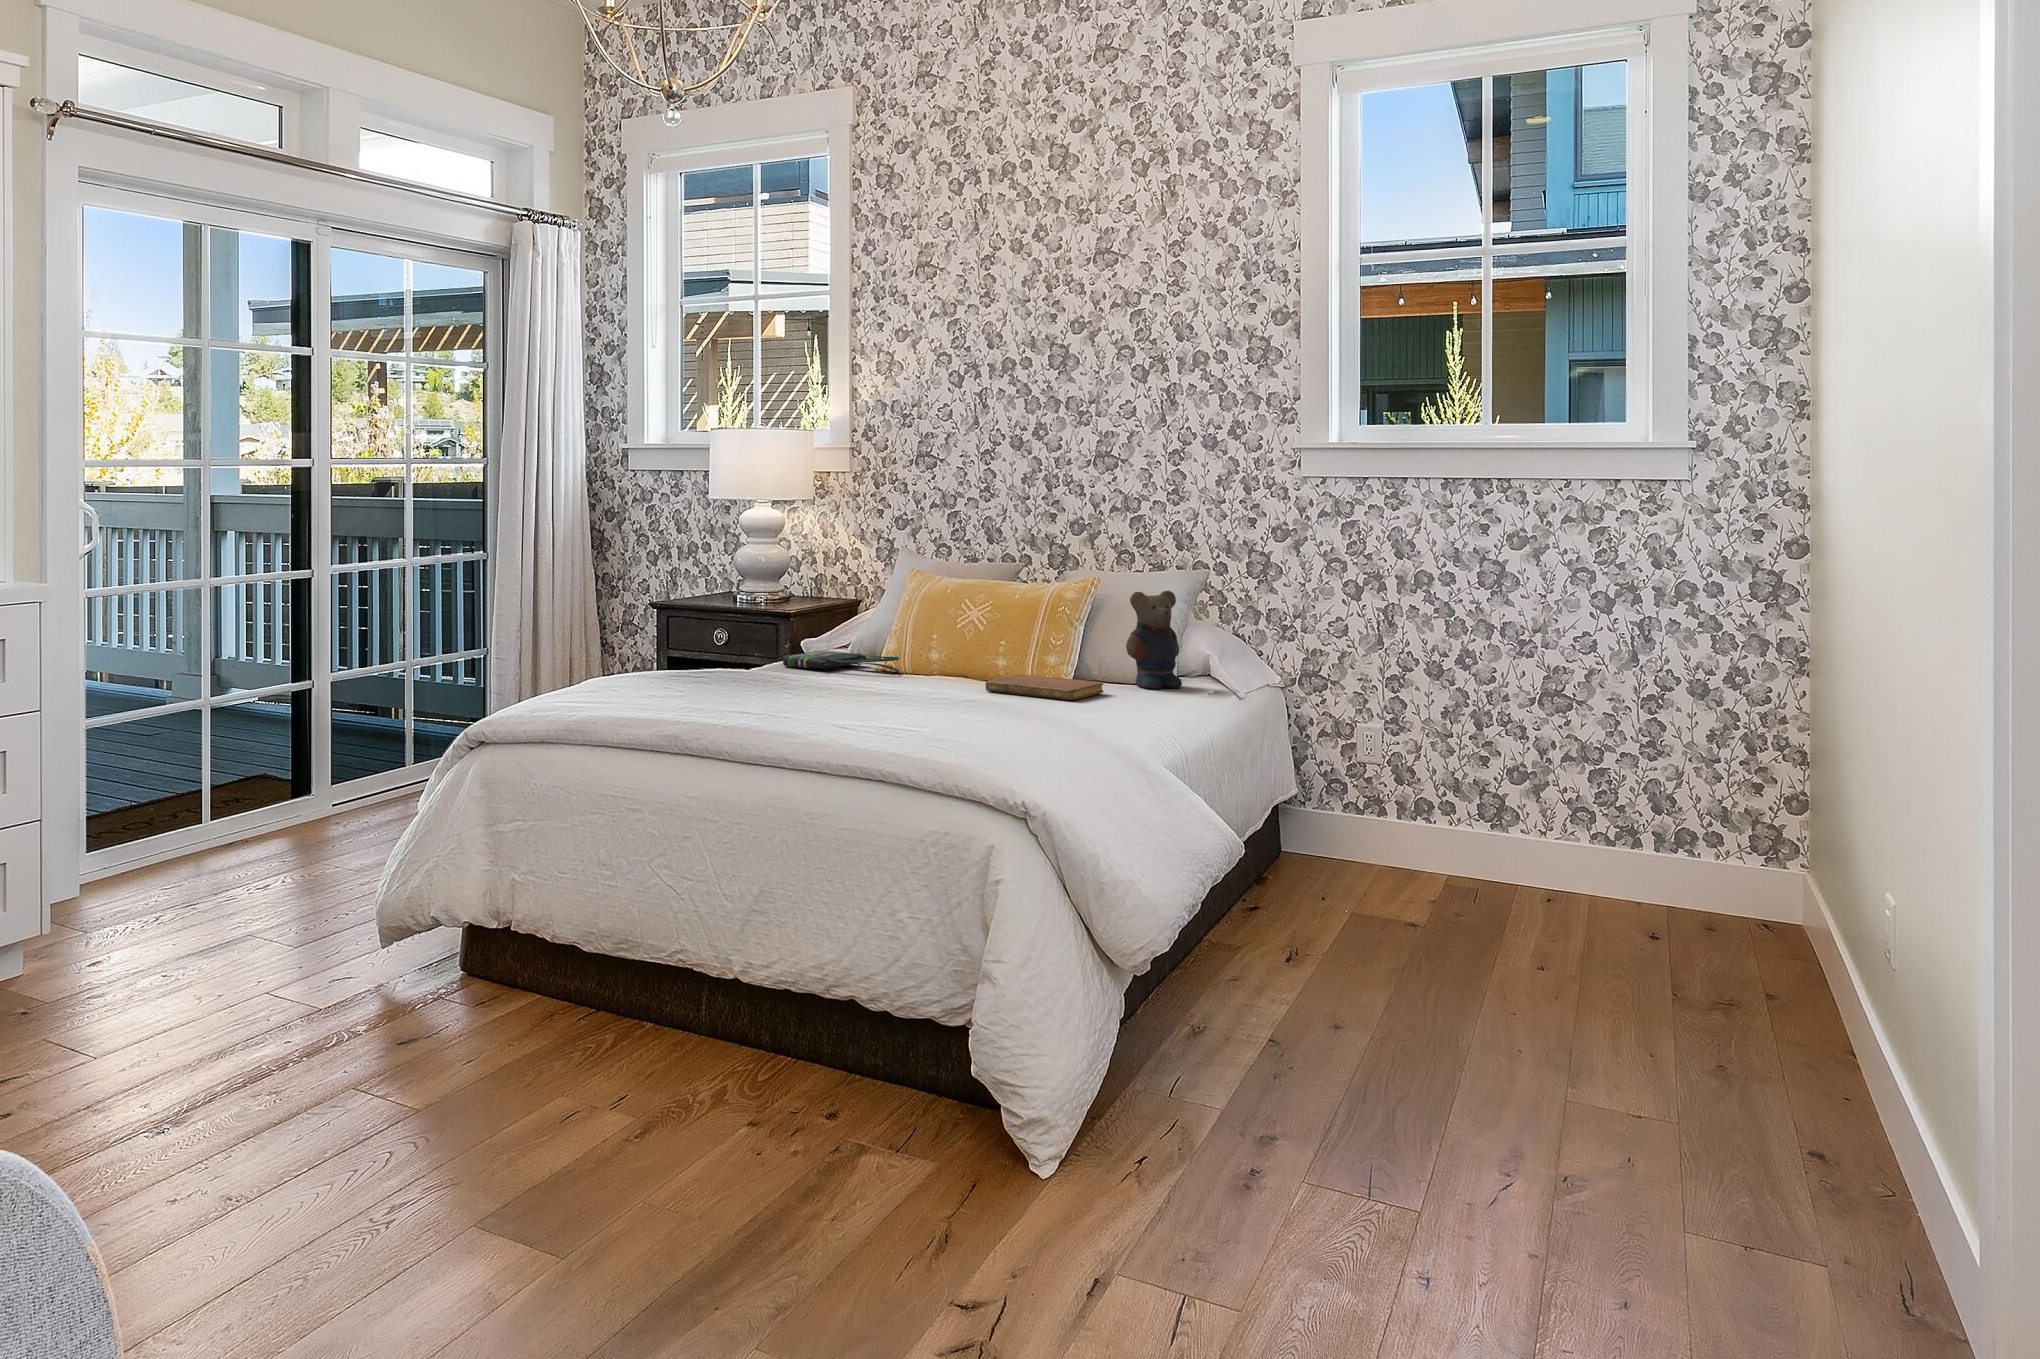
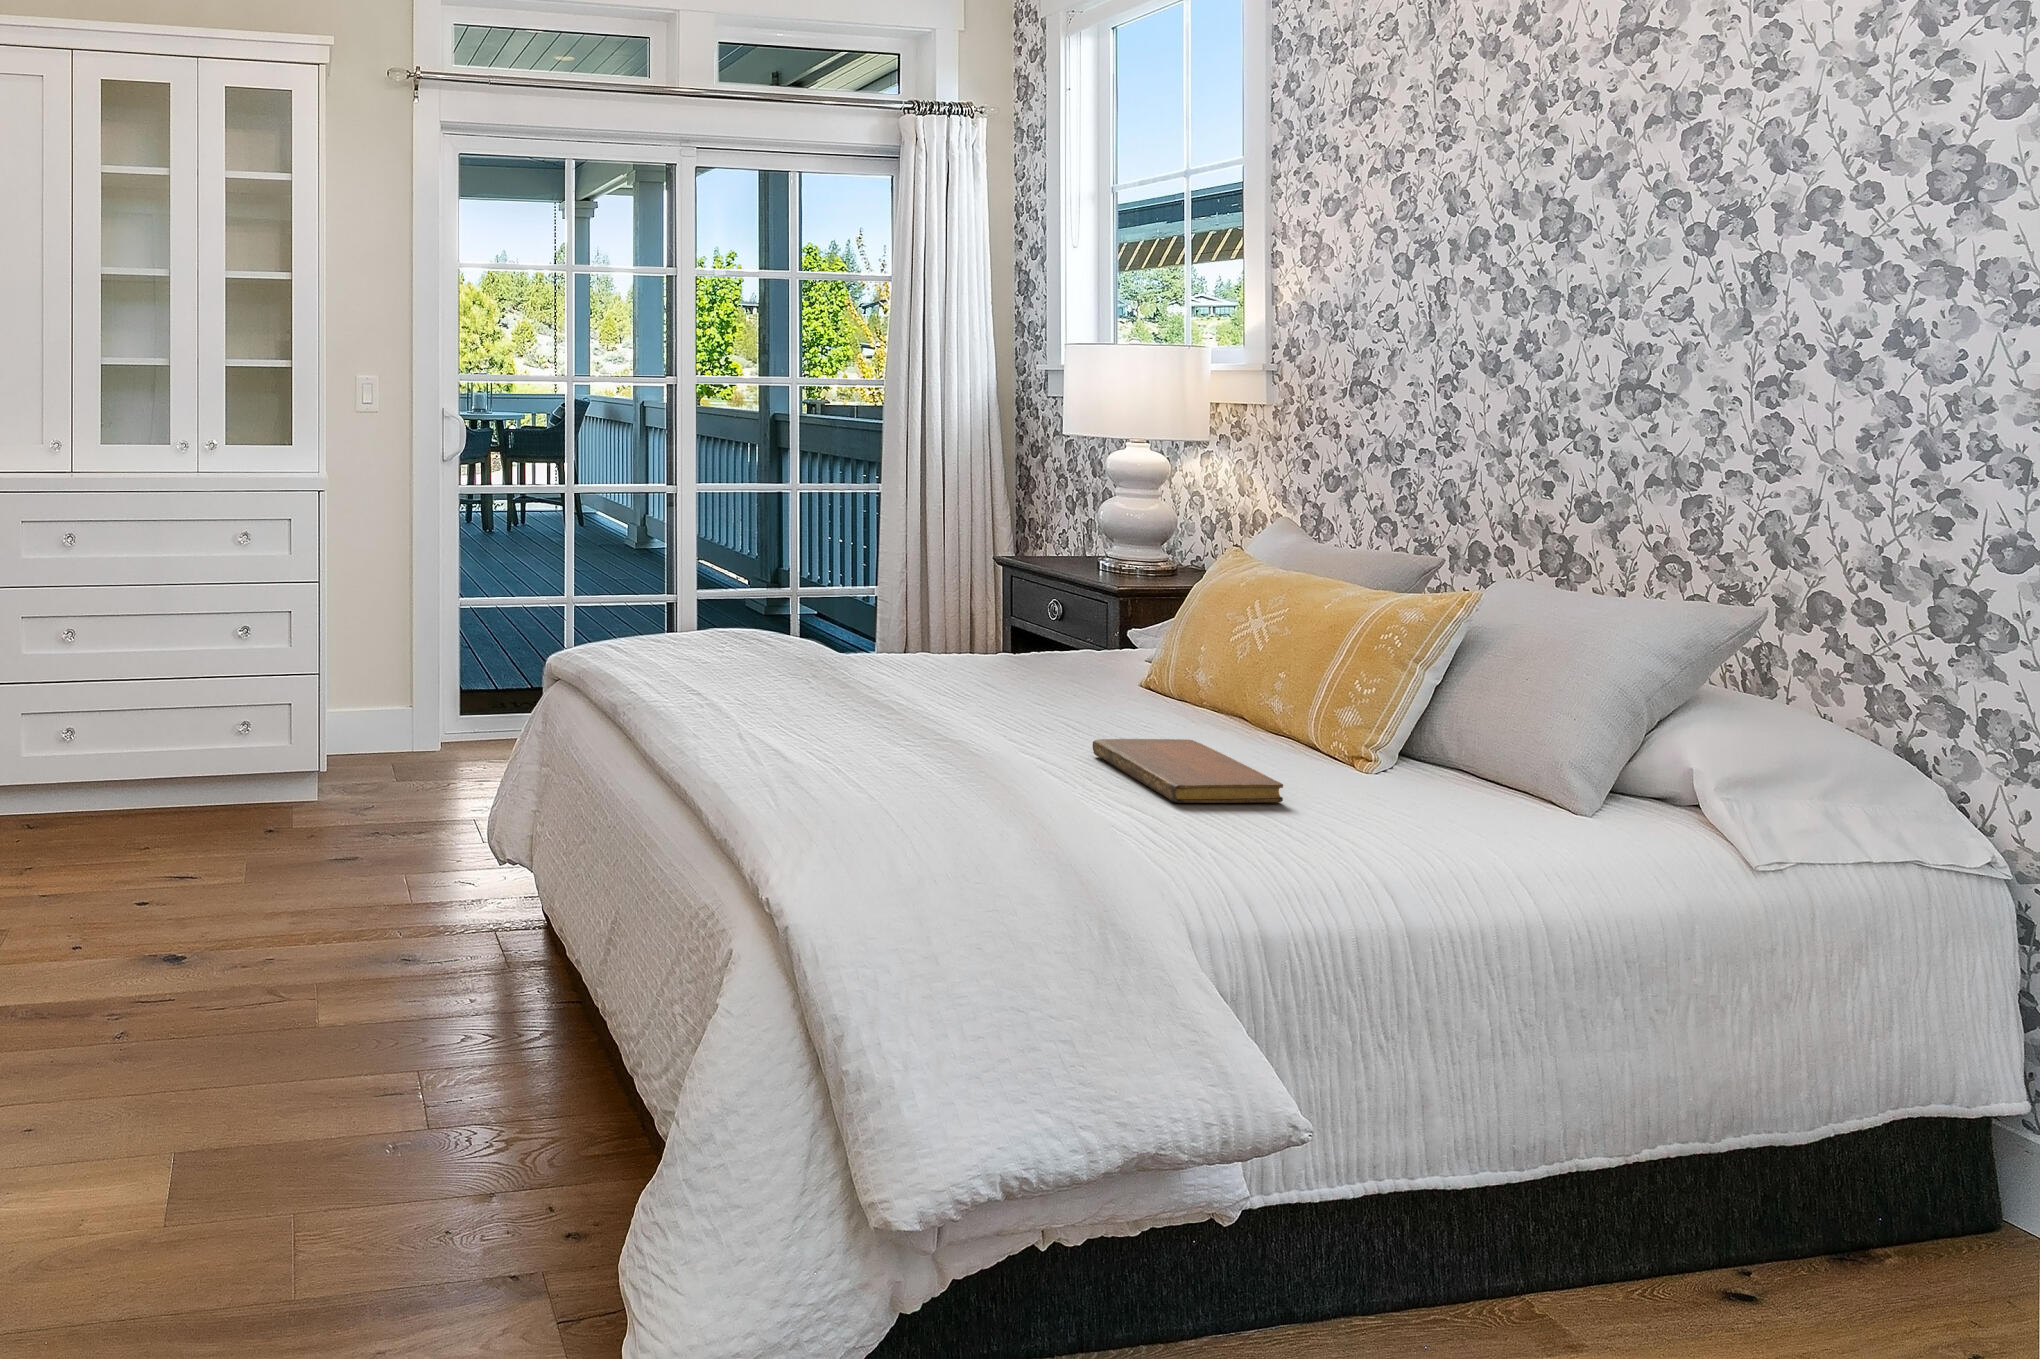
teddy bear: present [1126,591,1182,689] -> none [1372,635,1503,826]
tote bag: present [783,651,899,675] -> none [956,650,1075,703]

